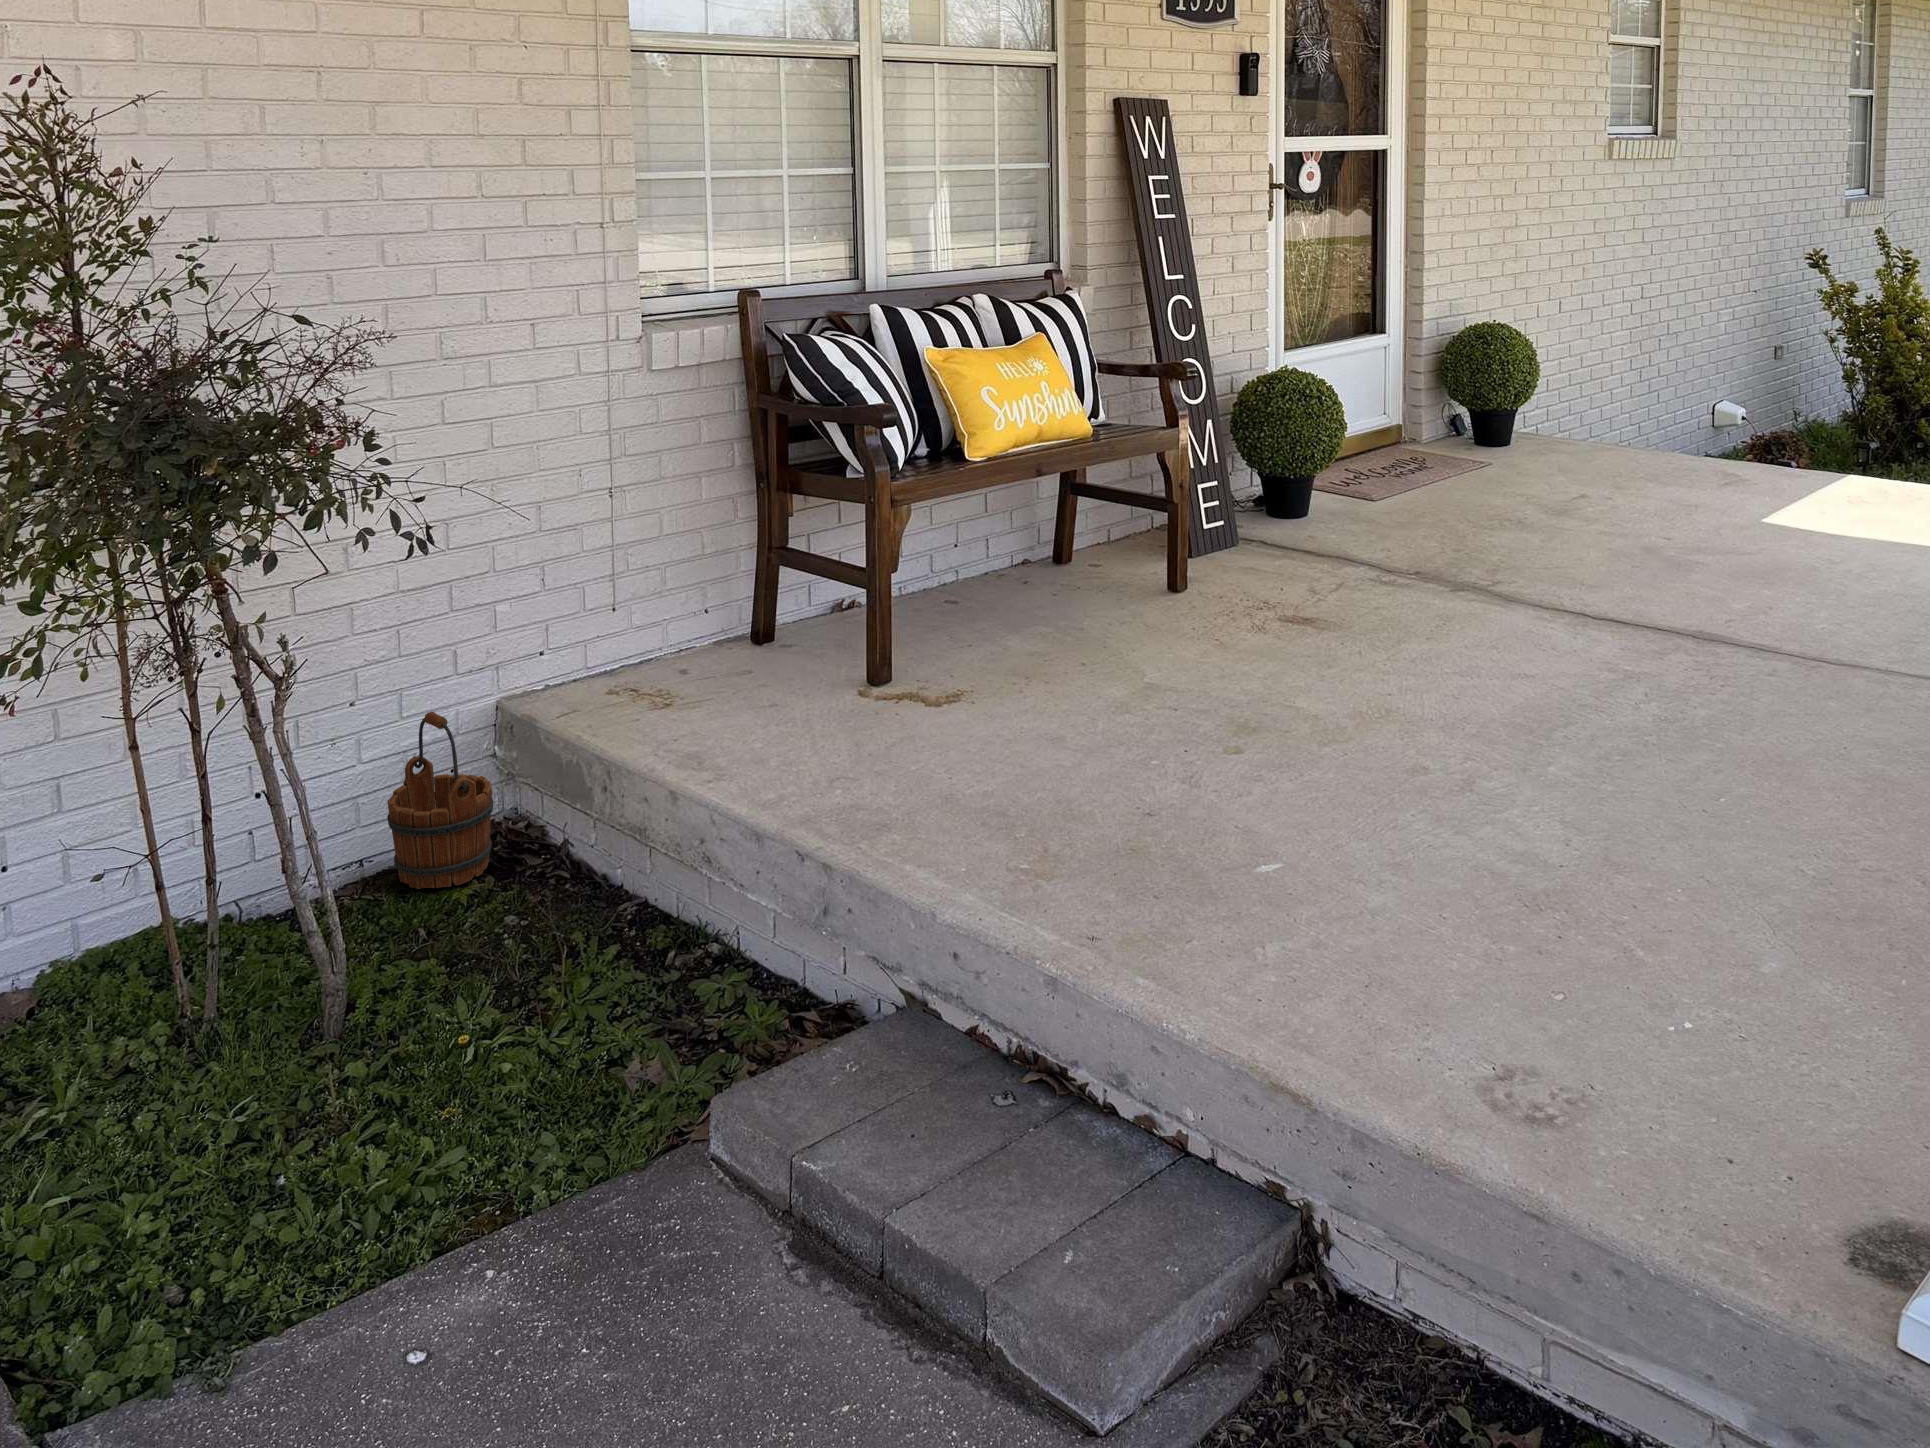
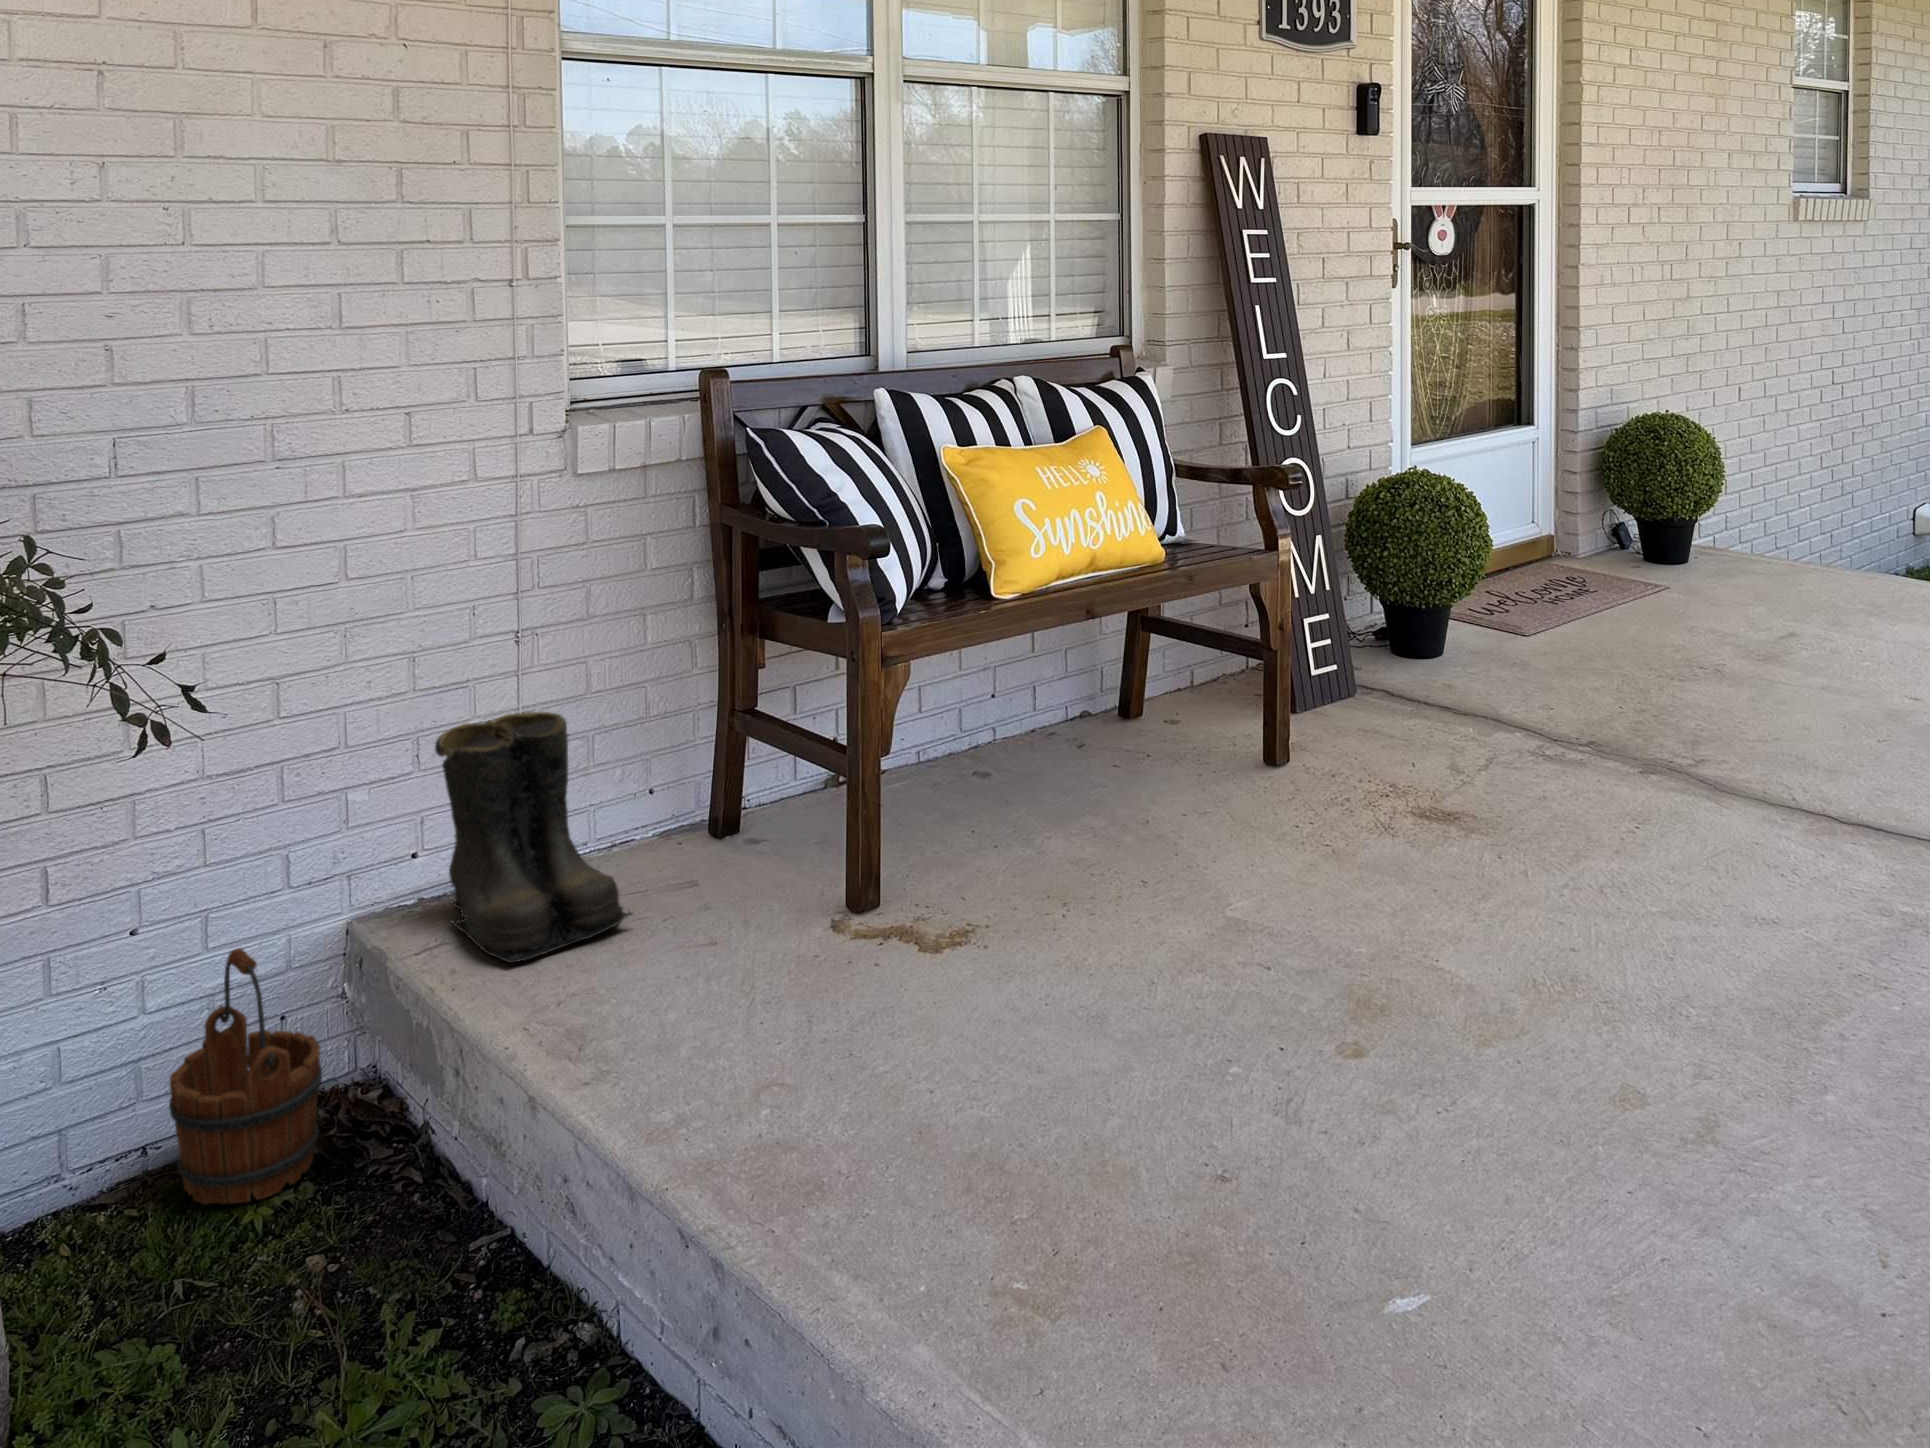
boots: none [559,548,714,720] -> present [435,712,633,963]

